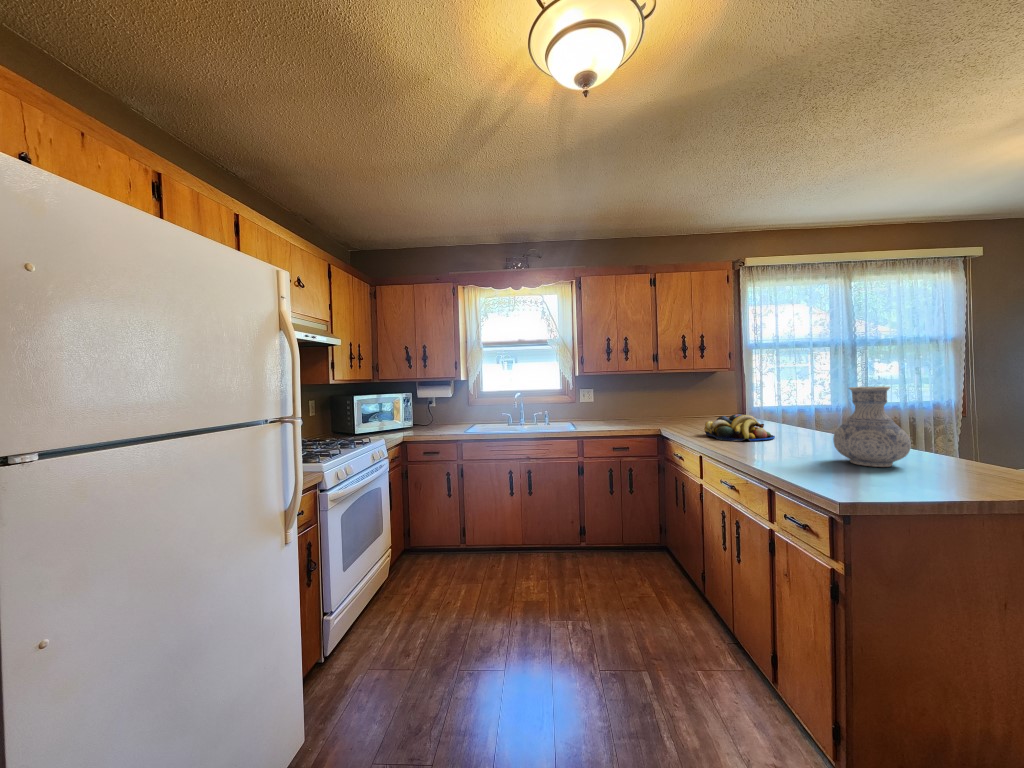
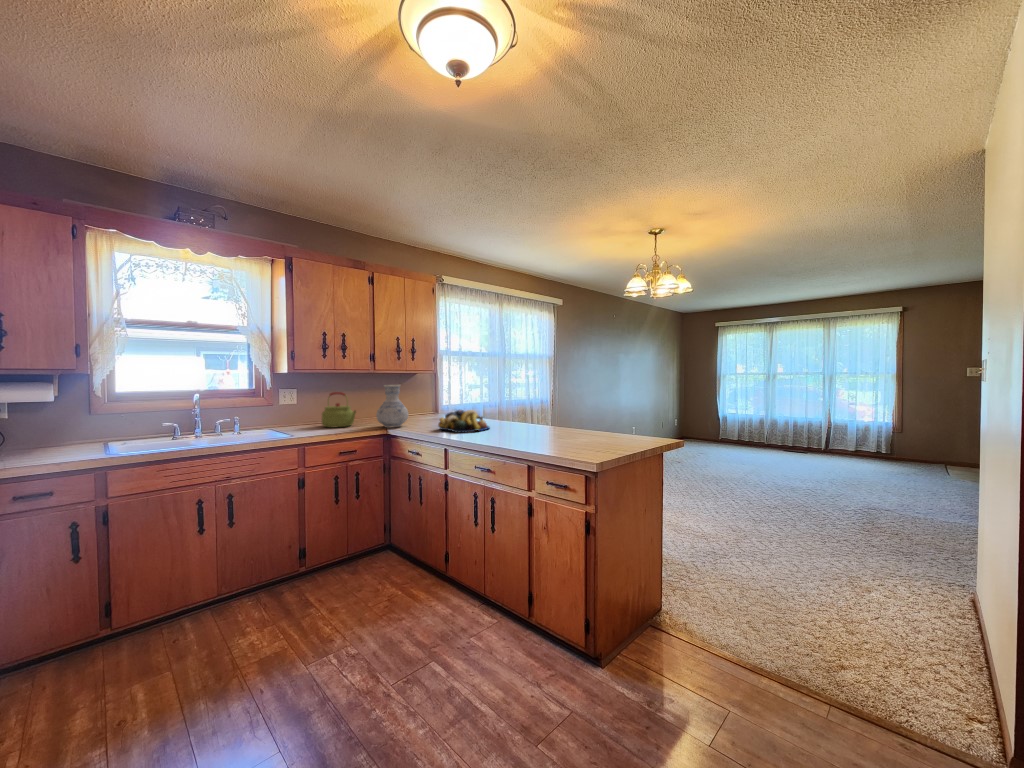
vase: present [833,386,911,467] -> present [376,385,408,427]
kettle: none [609,392,636,424] -> present [322,392,356,427]

